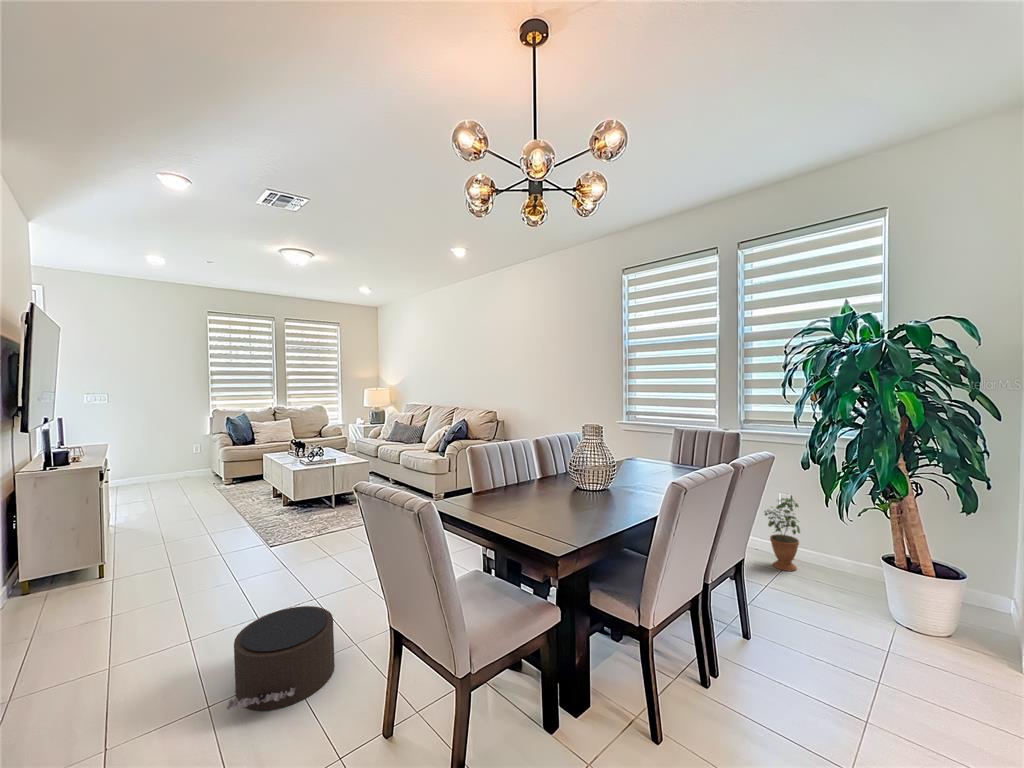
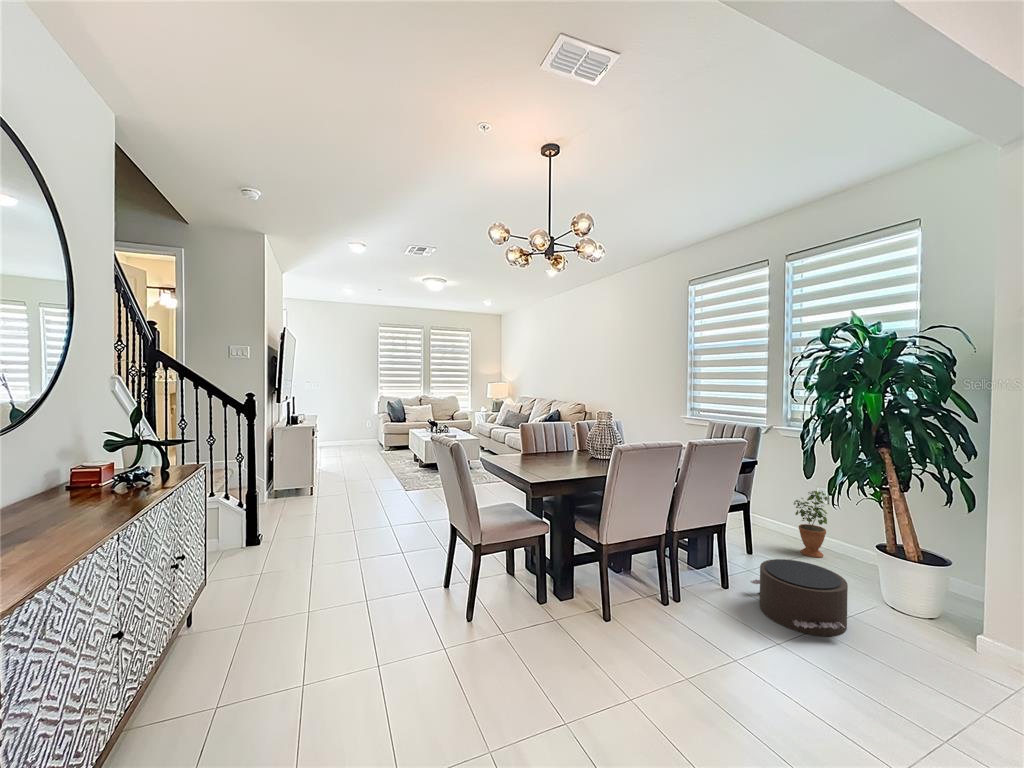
pouf: present [227,606,335,711] -> present [751,559,848,636]

